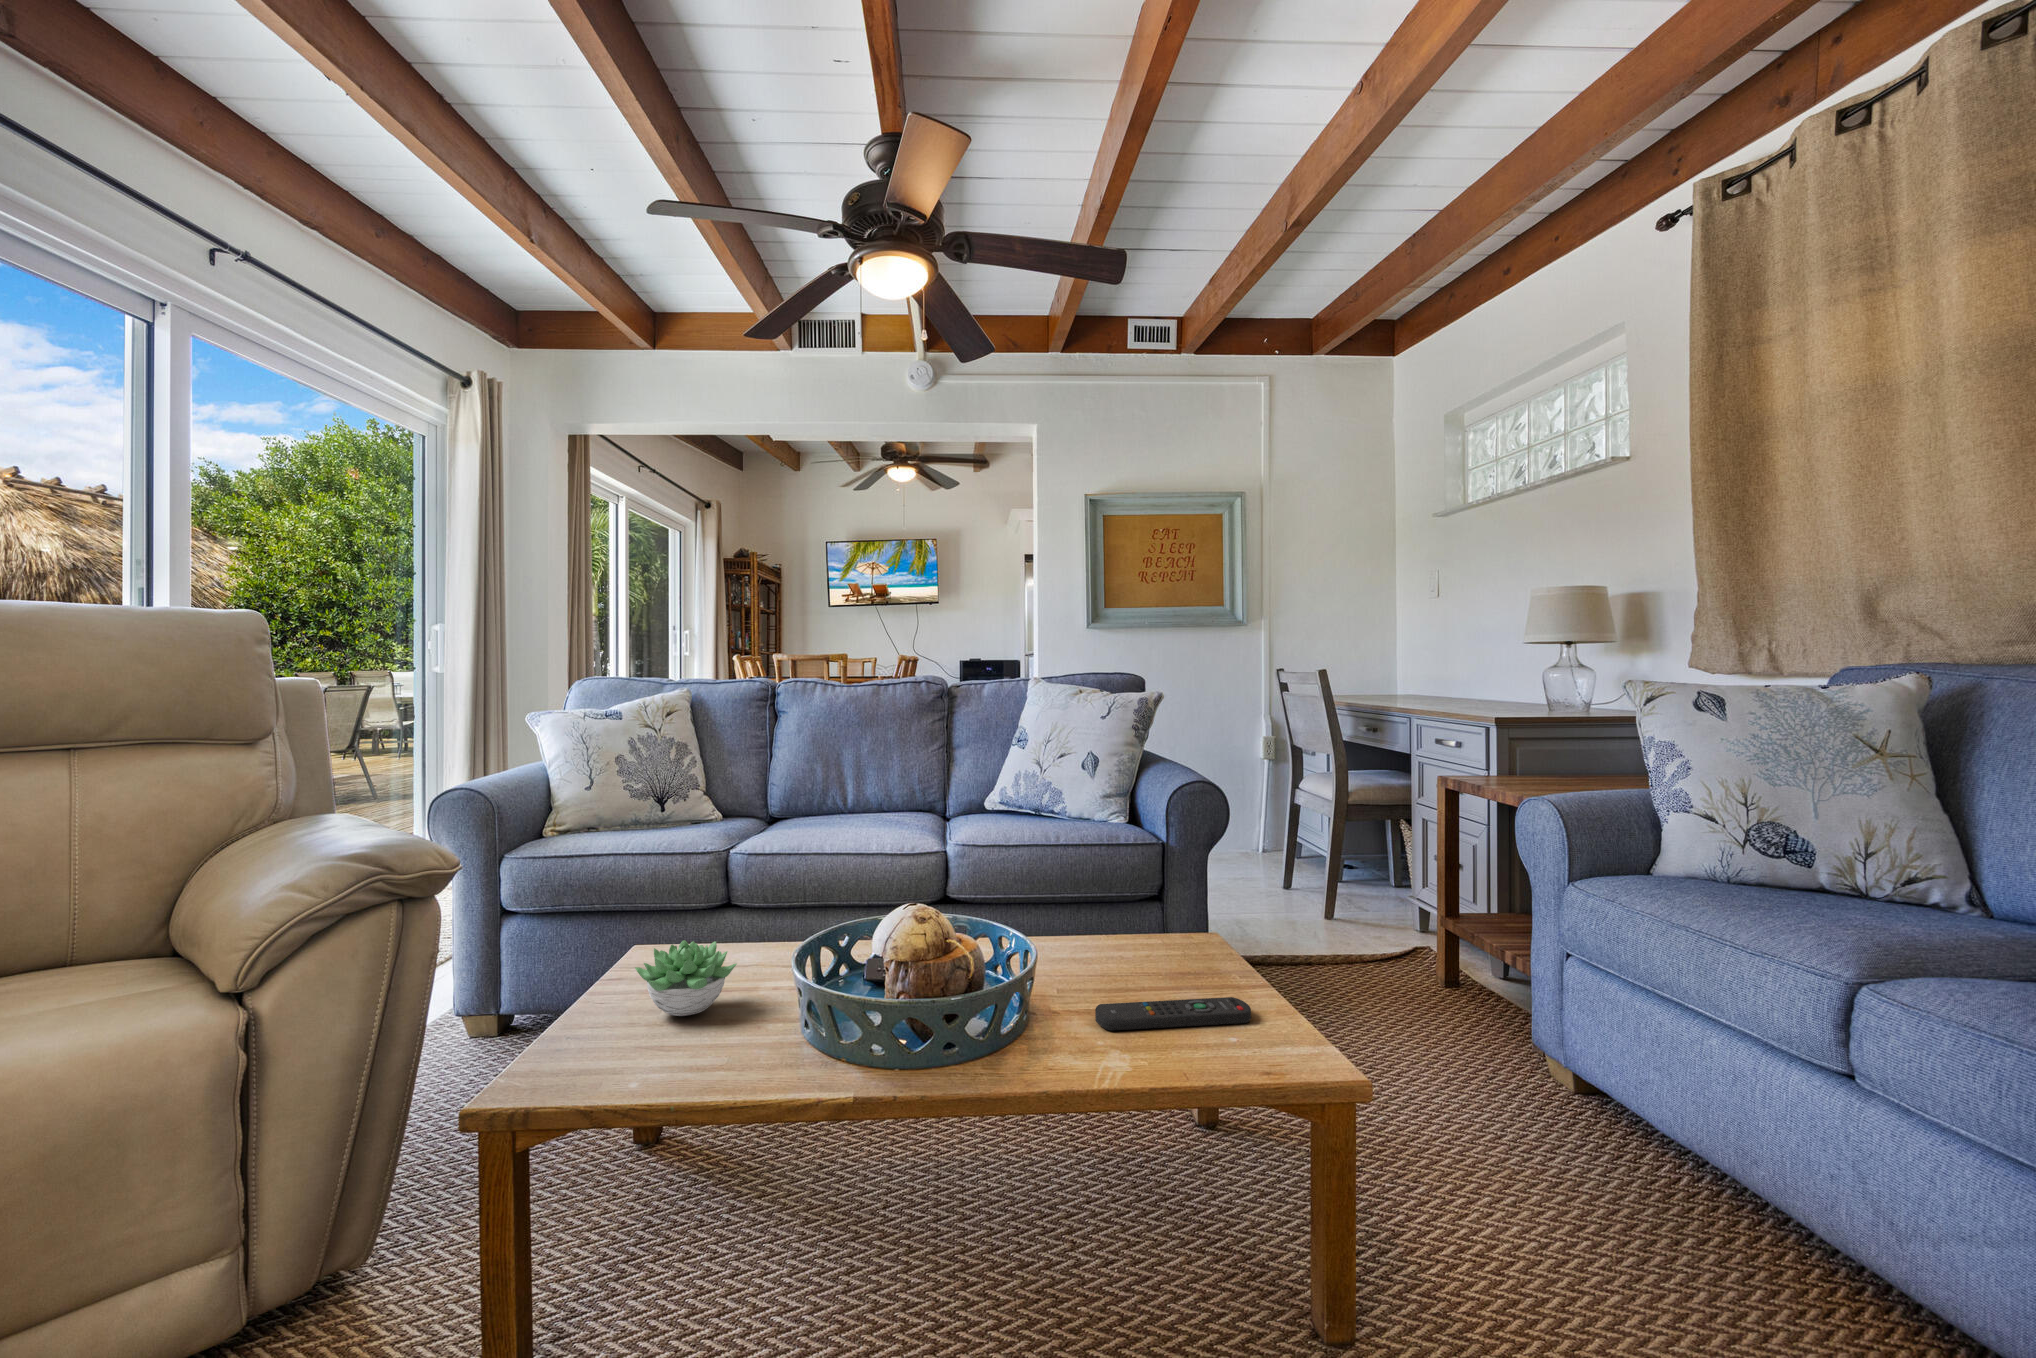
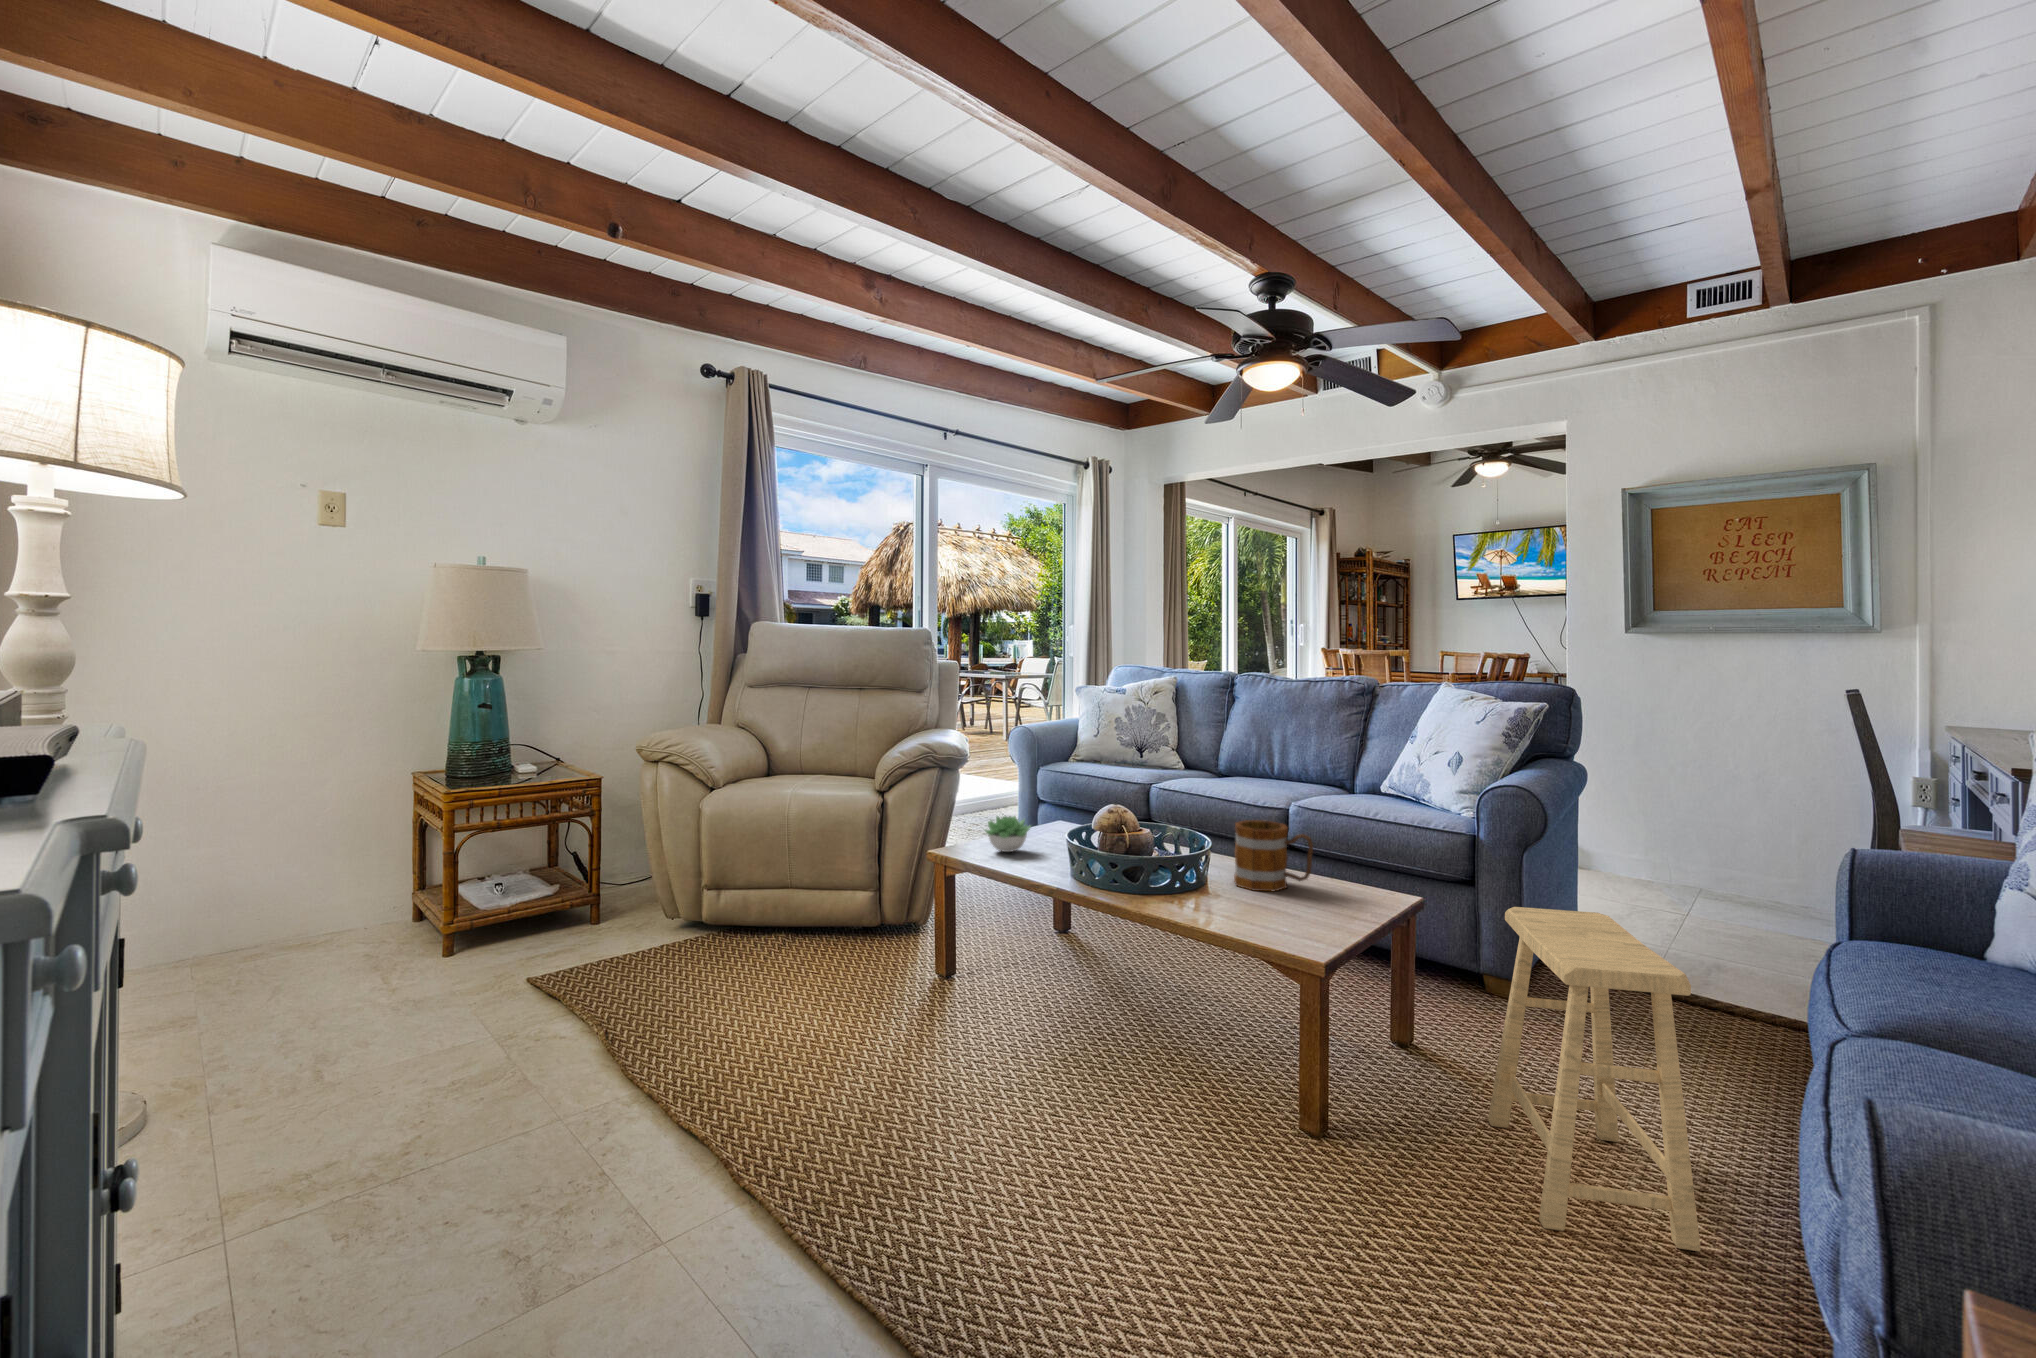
mug: none [1087,869,1191,974] -> present [1234,820,1313,891]
footstool: none [1440,907,1736,1296] -> present [1488,907,1701,1251]
remote control: present [1095,997,1251,1031] -> none [1164,891,1262,921]

